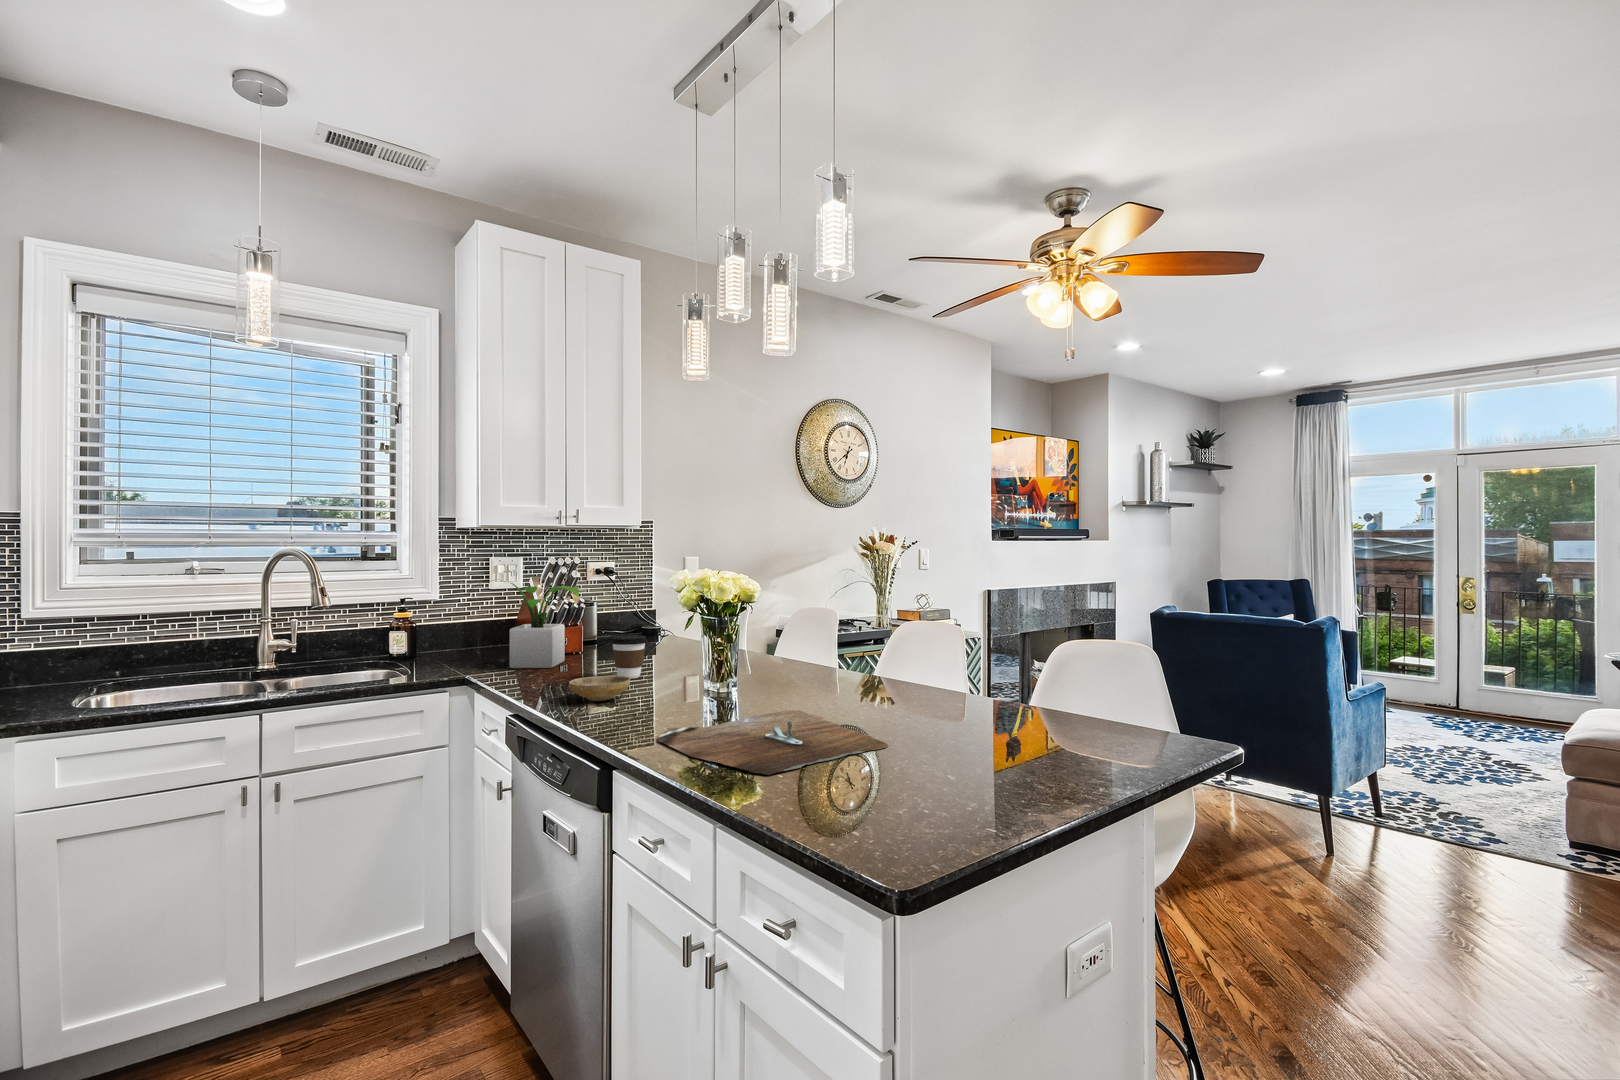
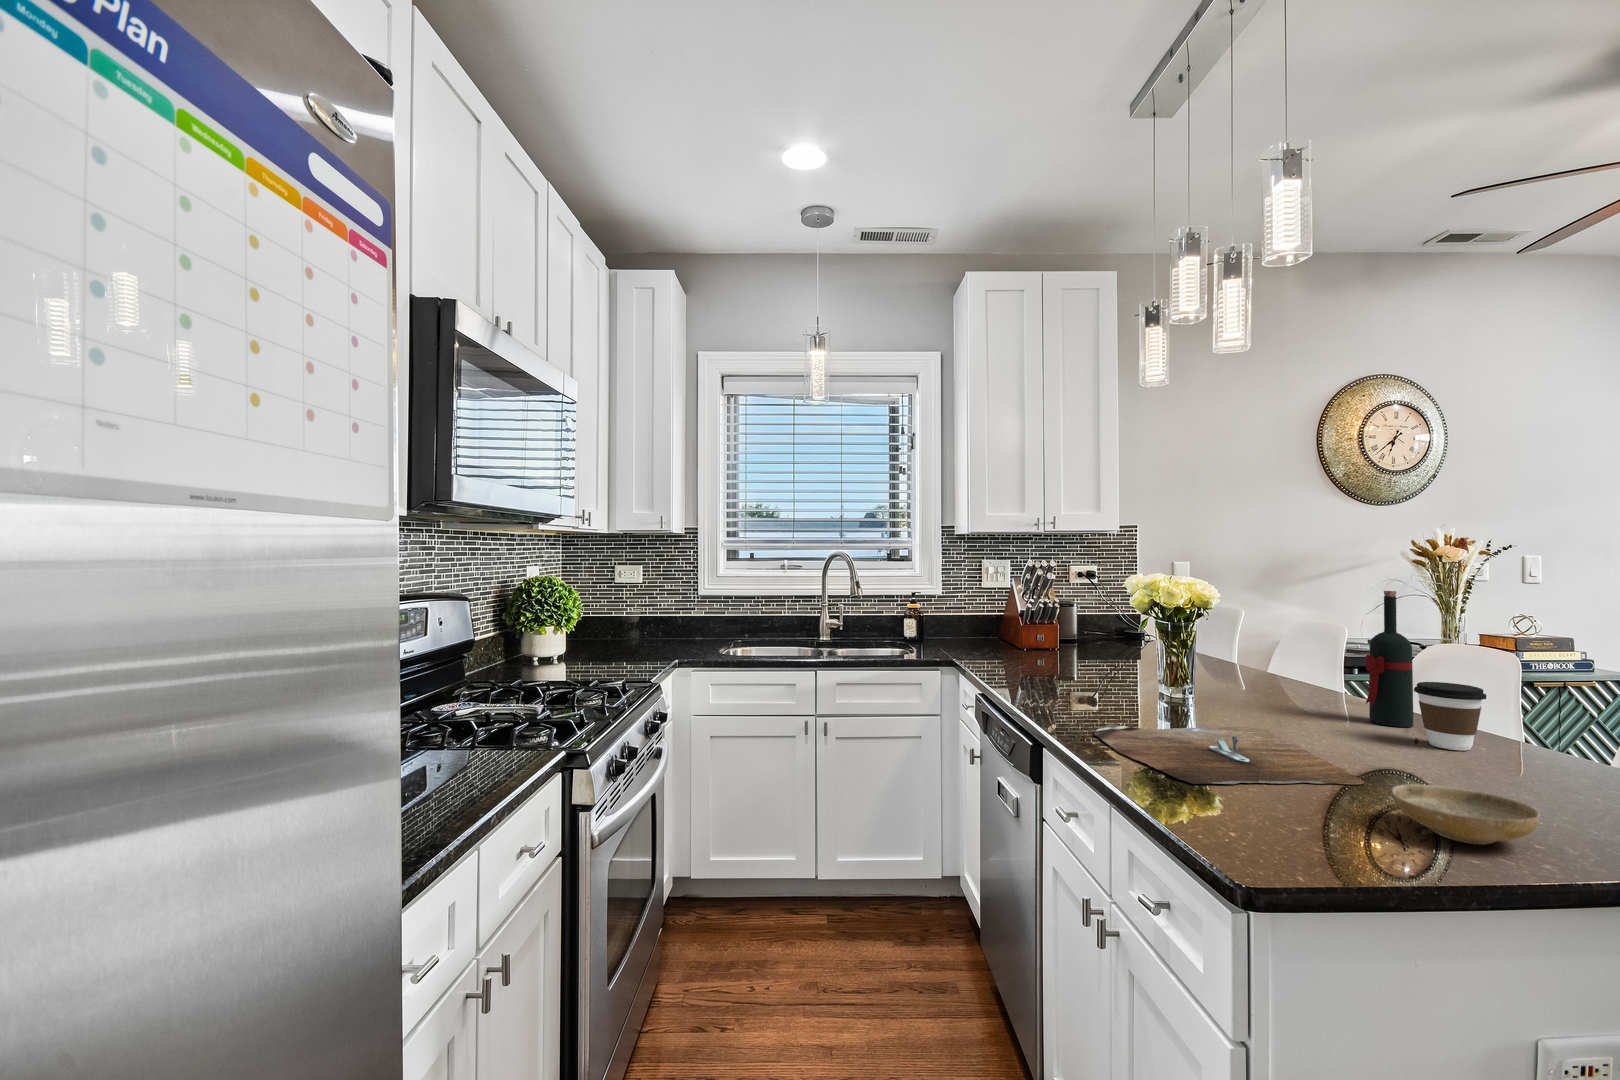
wine bottle: none [864,579,894,693] -> present [1366,591,1414,727]
potted plant: present [470,583,579,668] -> none [959,578,1052,659]
coffee cup: present [610,635,647,679] -> present [1414,682,1486,751]
ceramic bowl: present [569,676,630,701] -> present [1392,784,1540,845]

